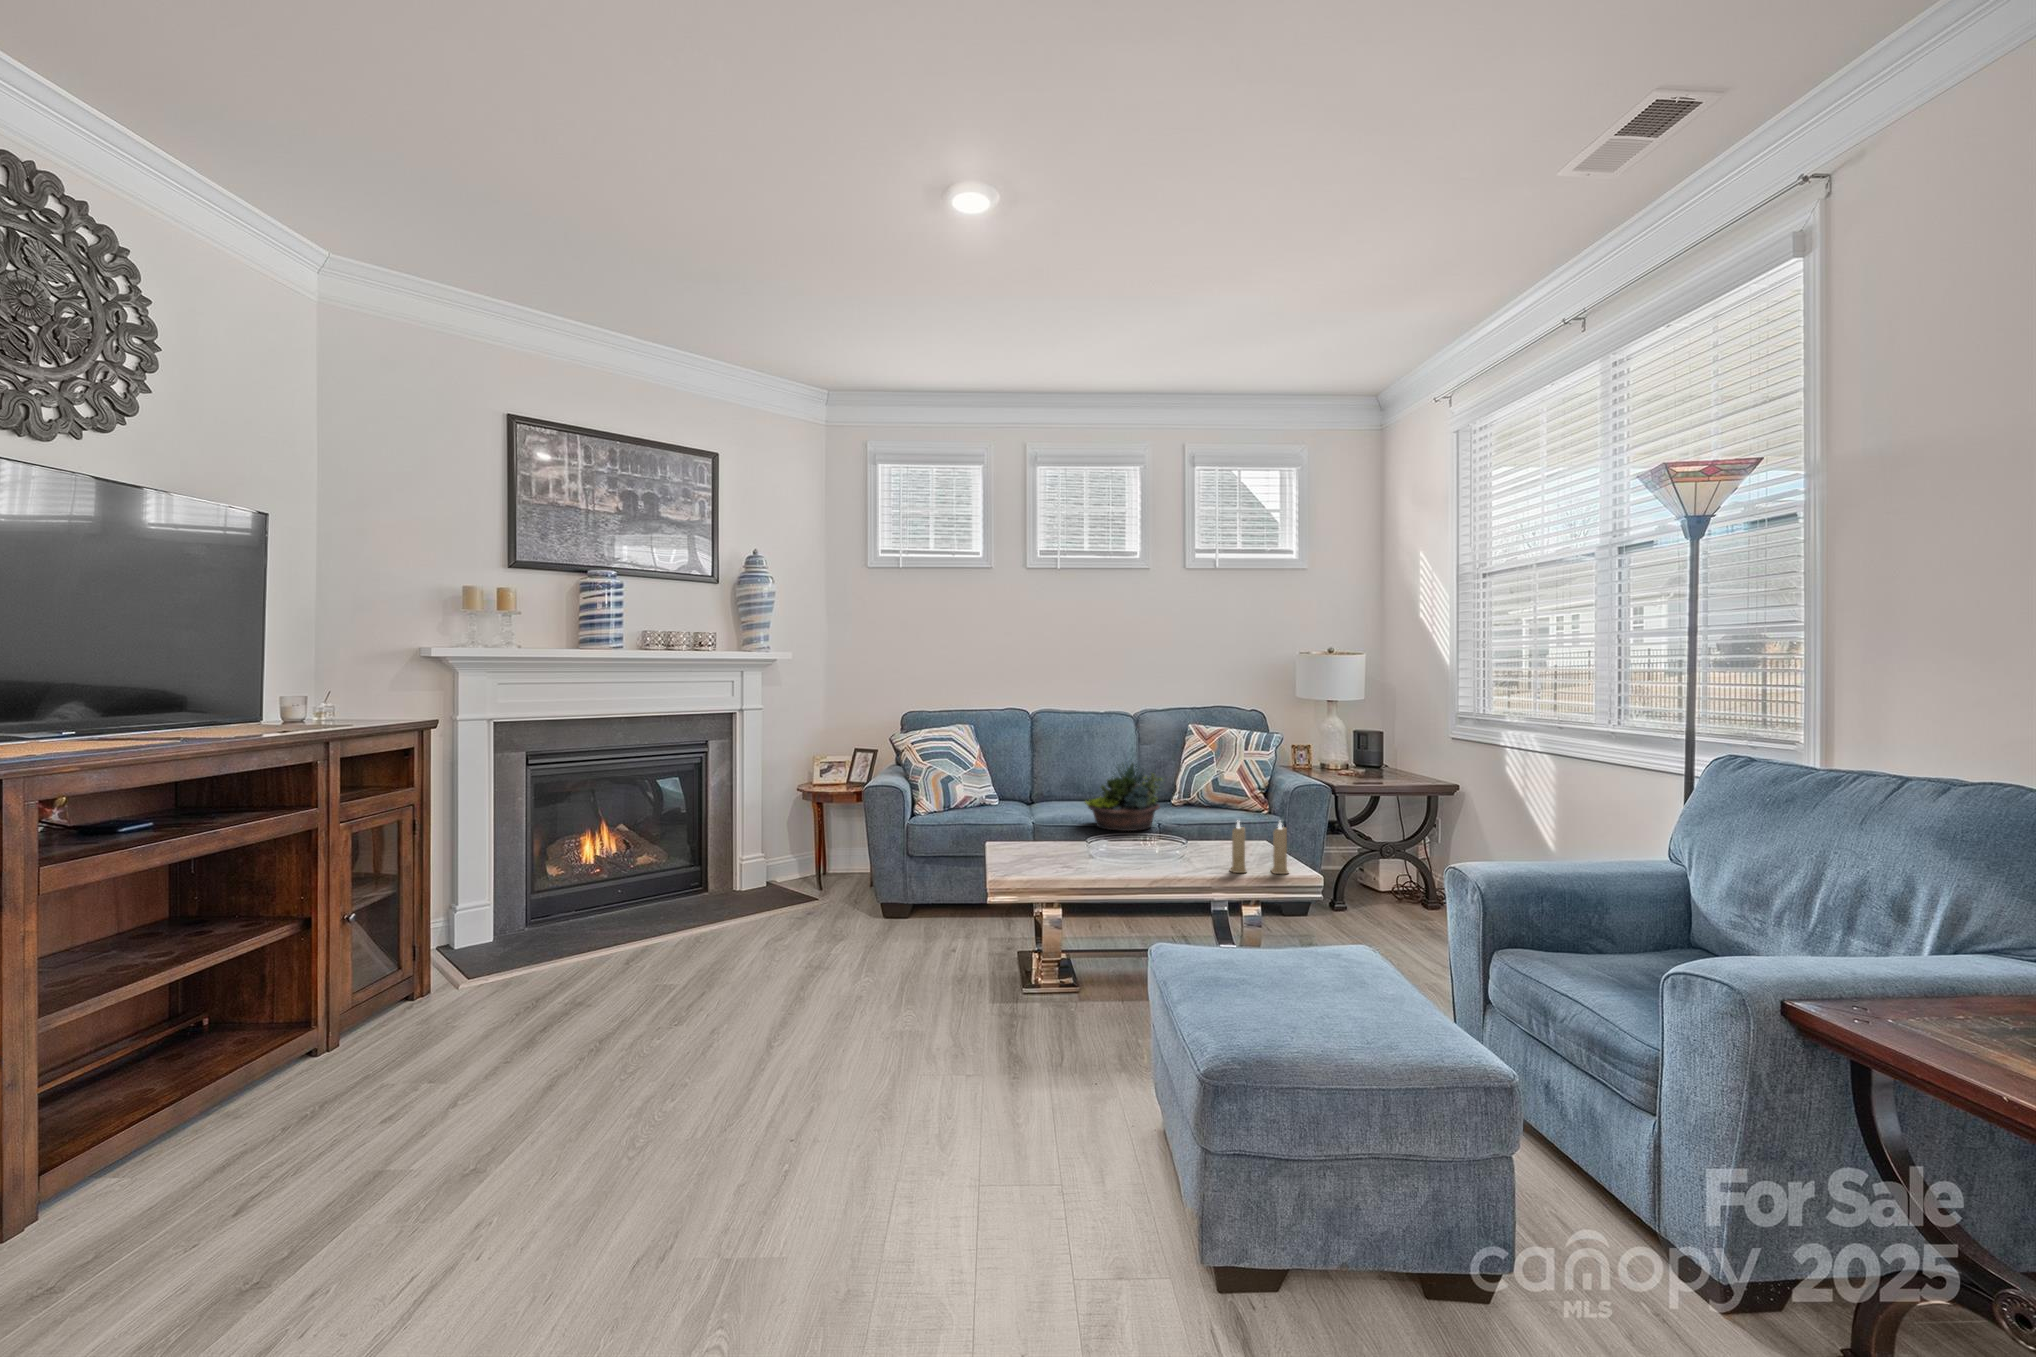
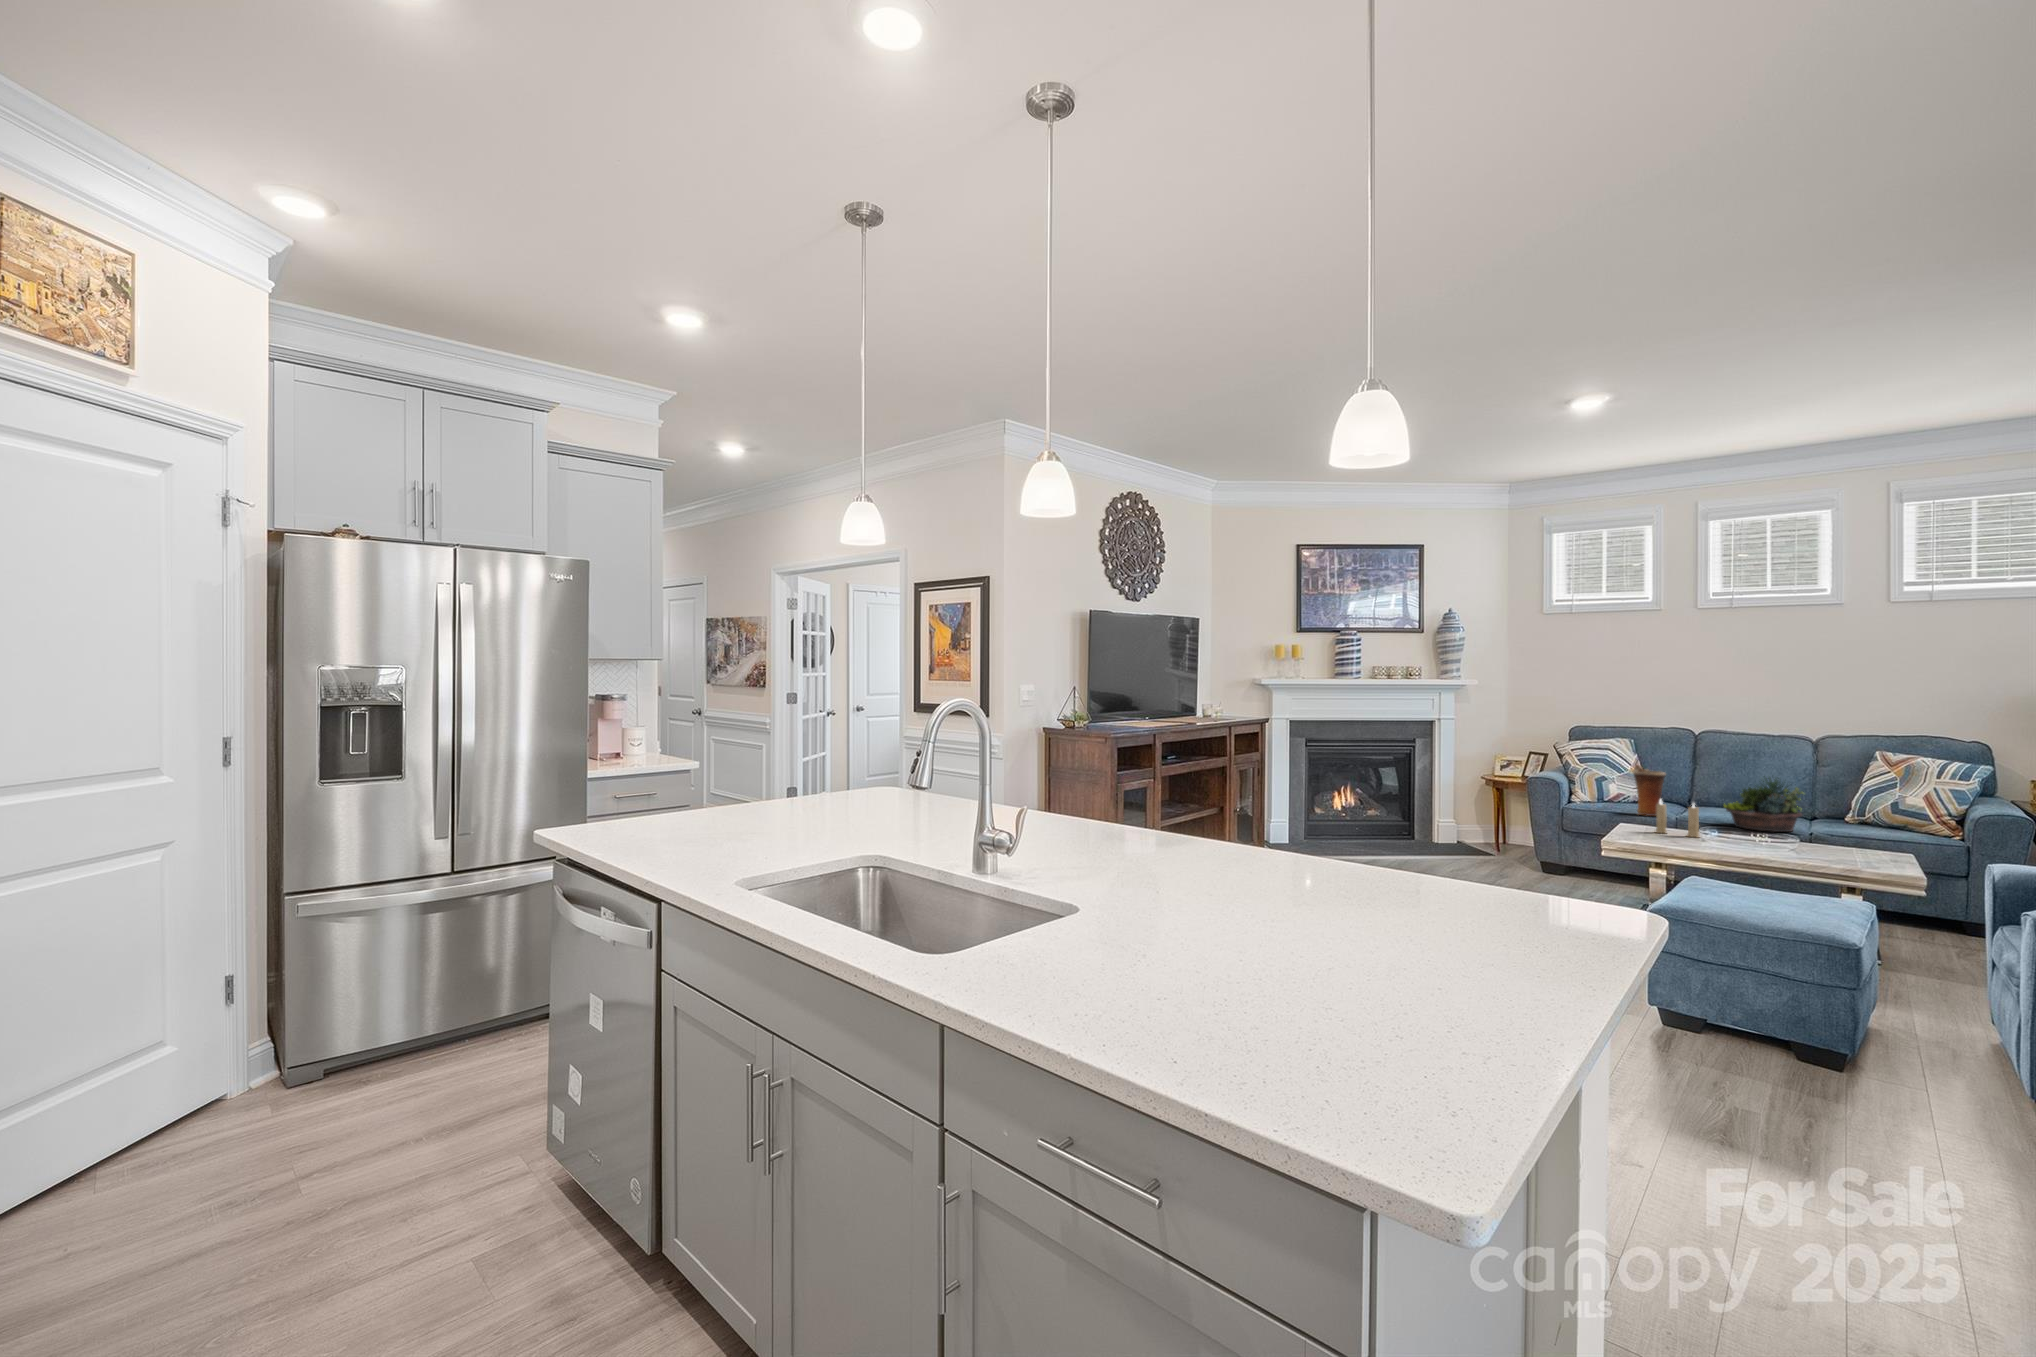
vase: none [987,758,1023,824] -> present [1633,765,1666,816]
candle: present [1230,821,1288,874] -> present [1655,800,1699,837]

